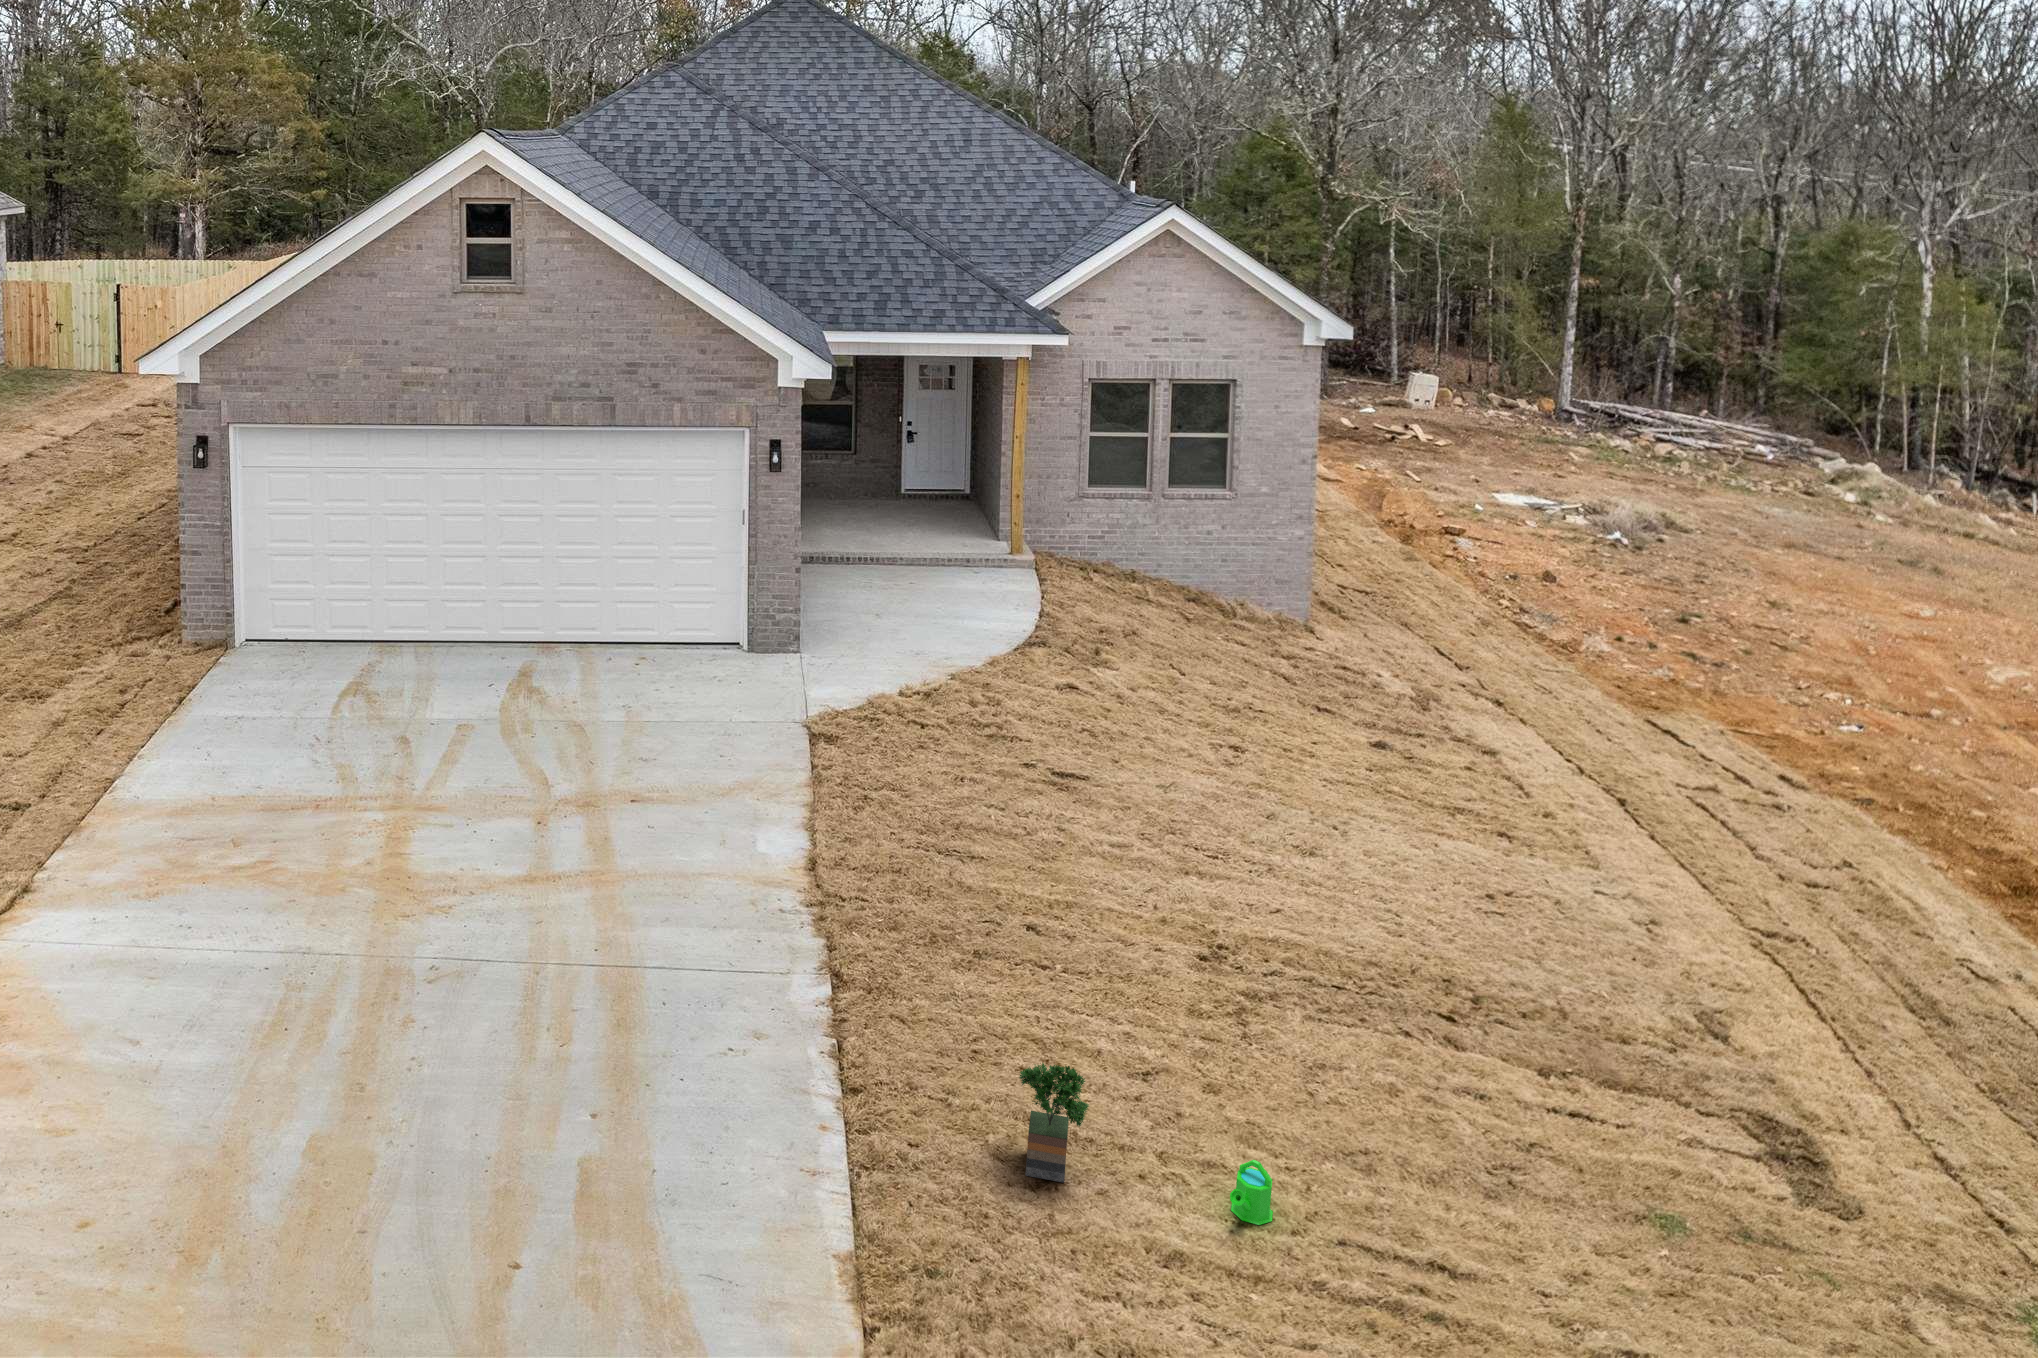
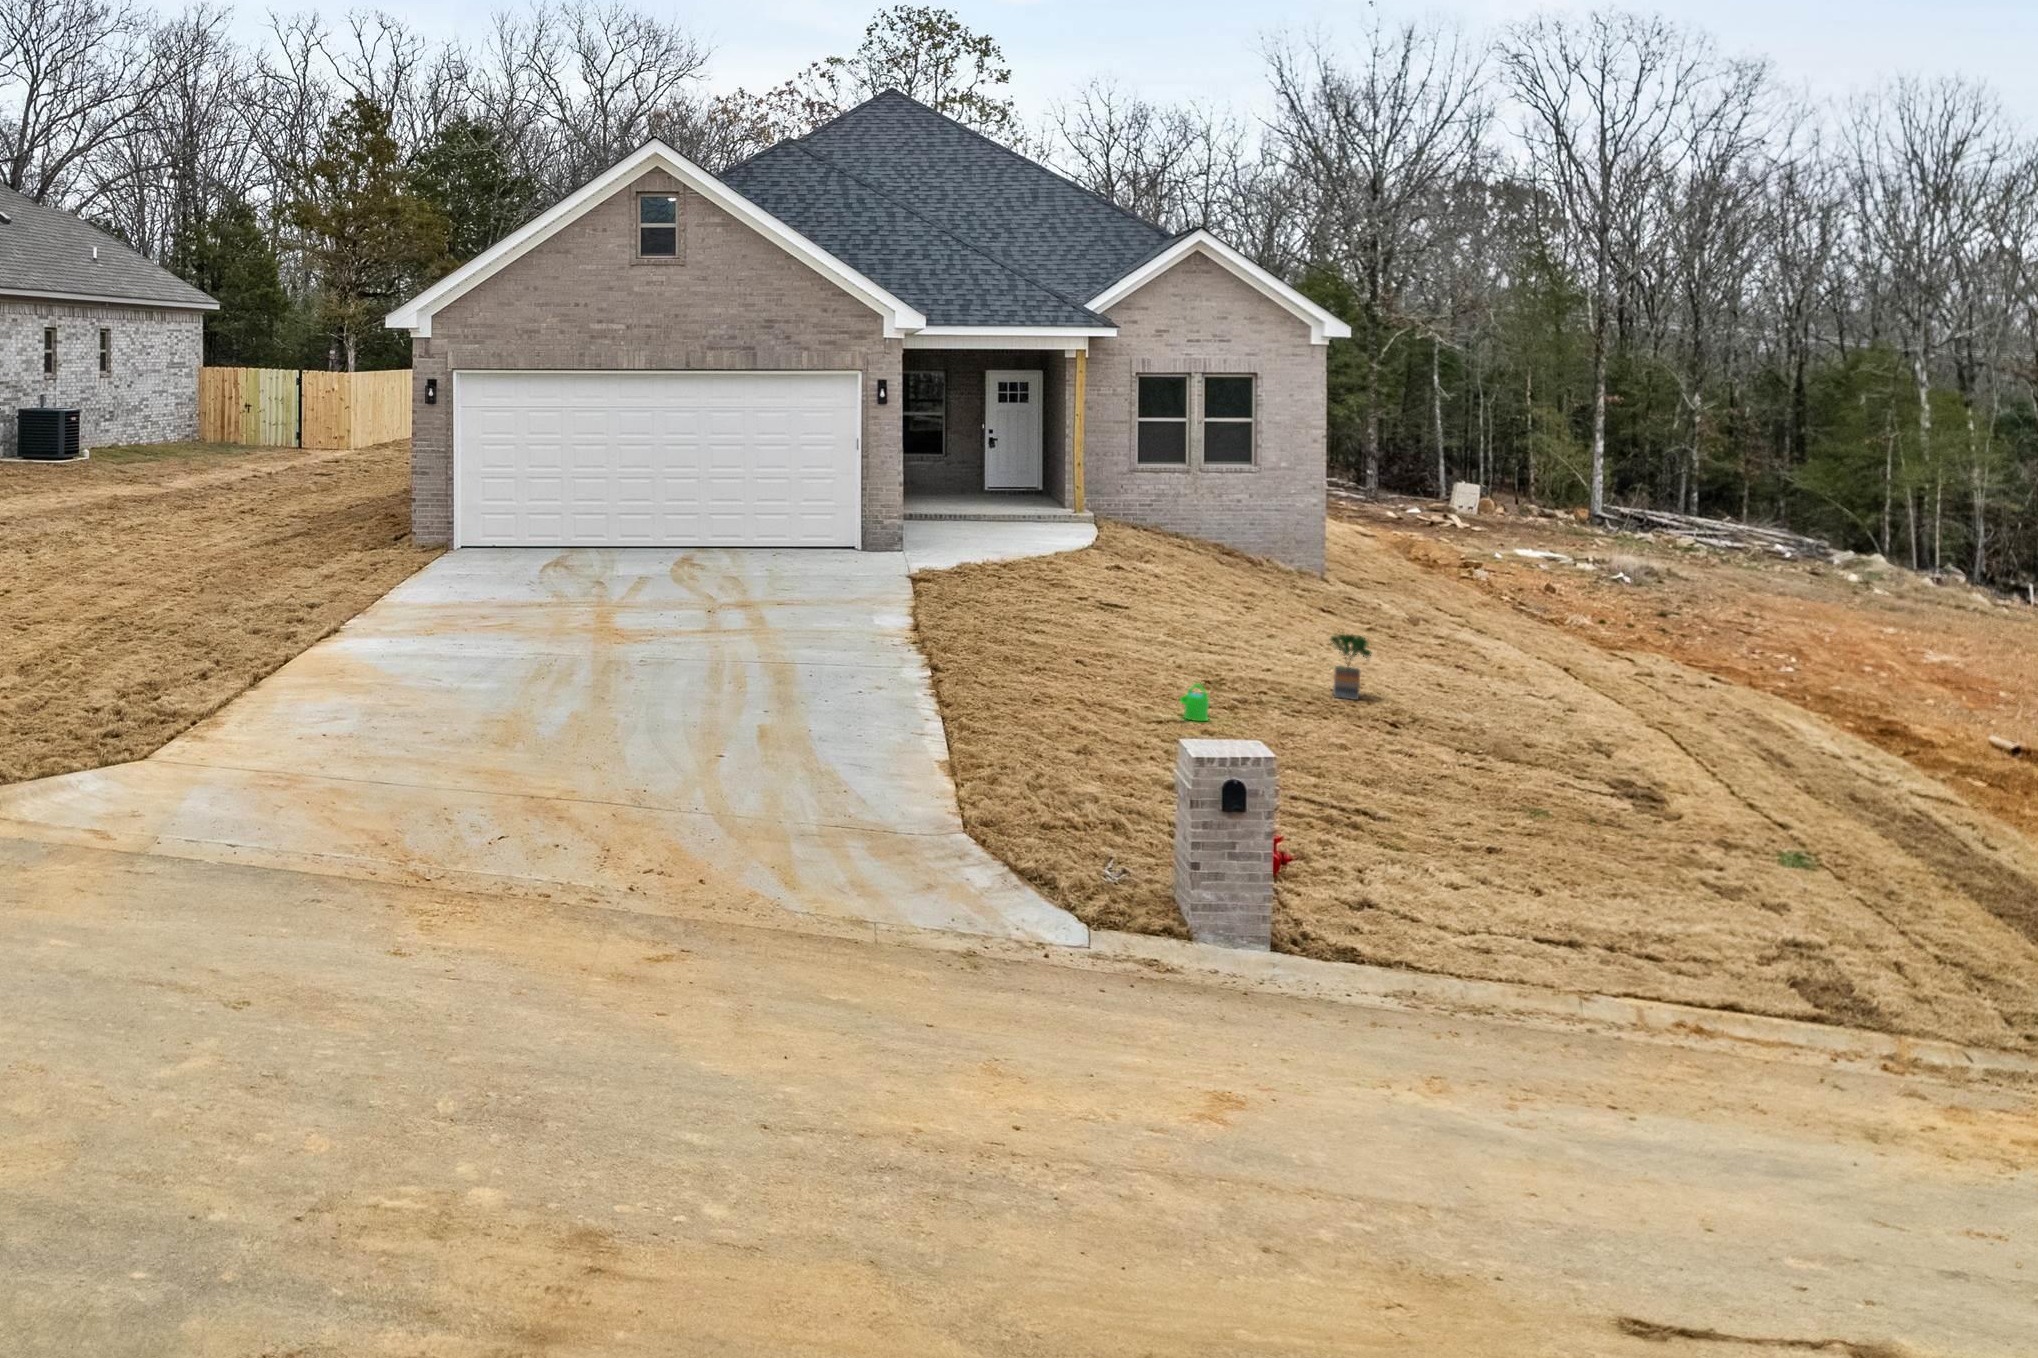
potted tree: present [1019,1063,1089,1183] -> present [1330,634,1372,700]

